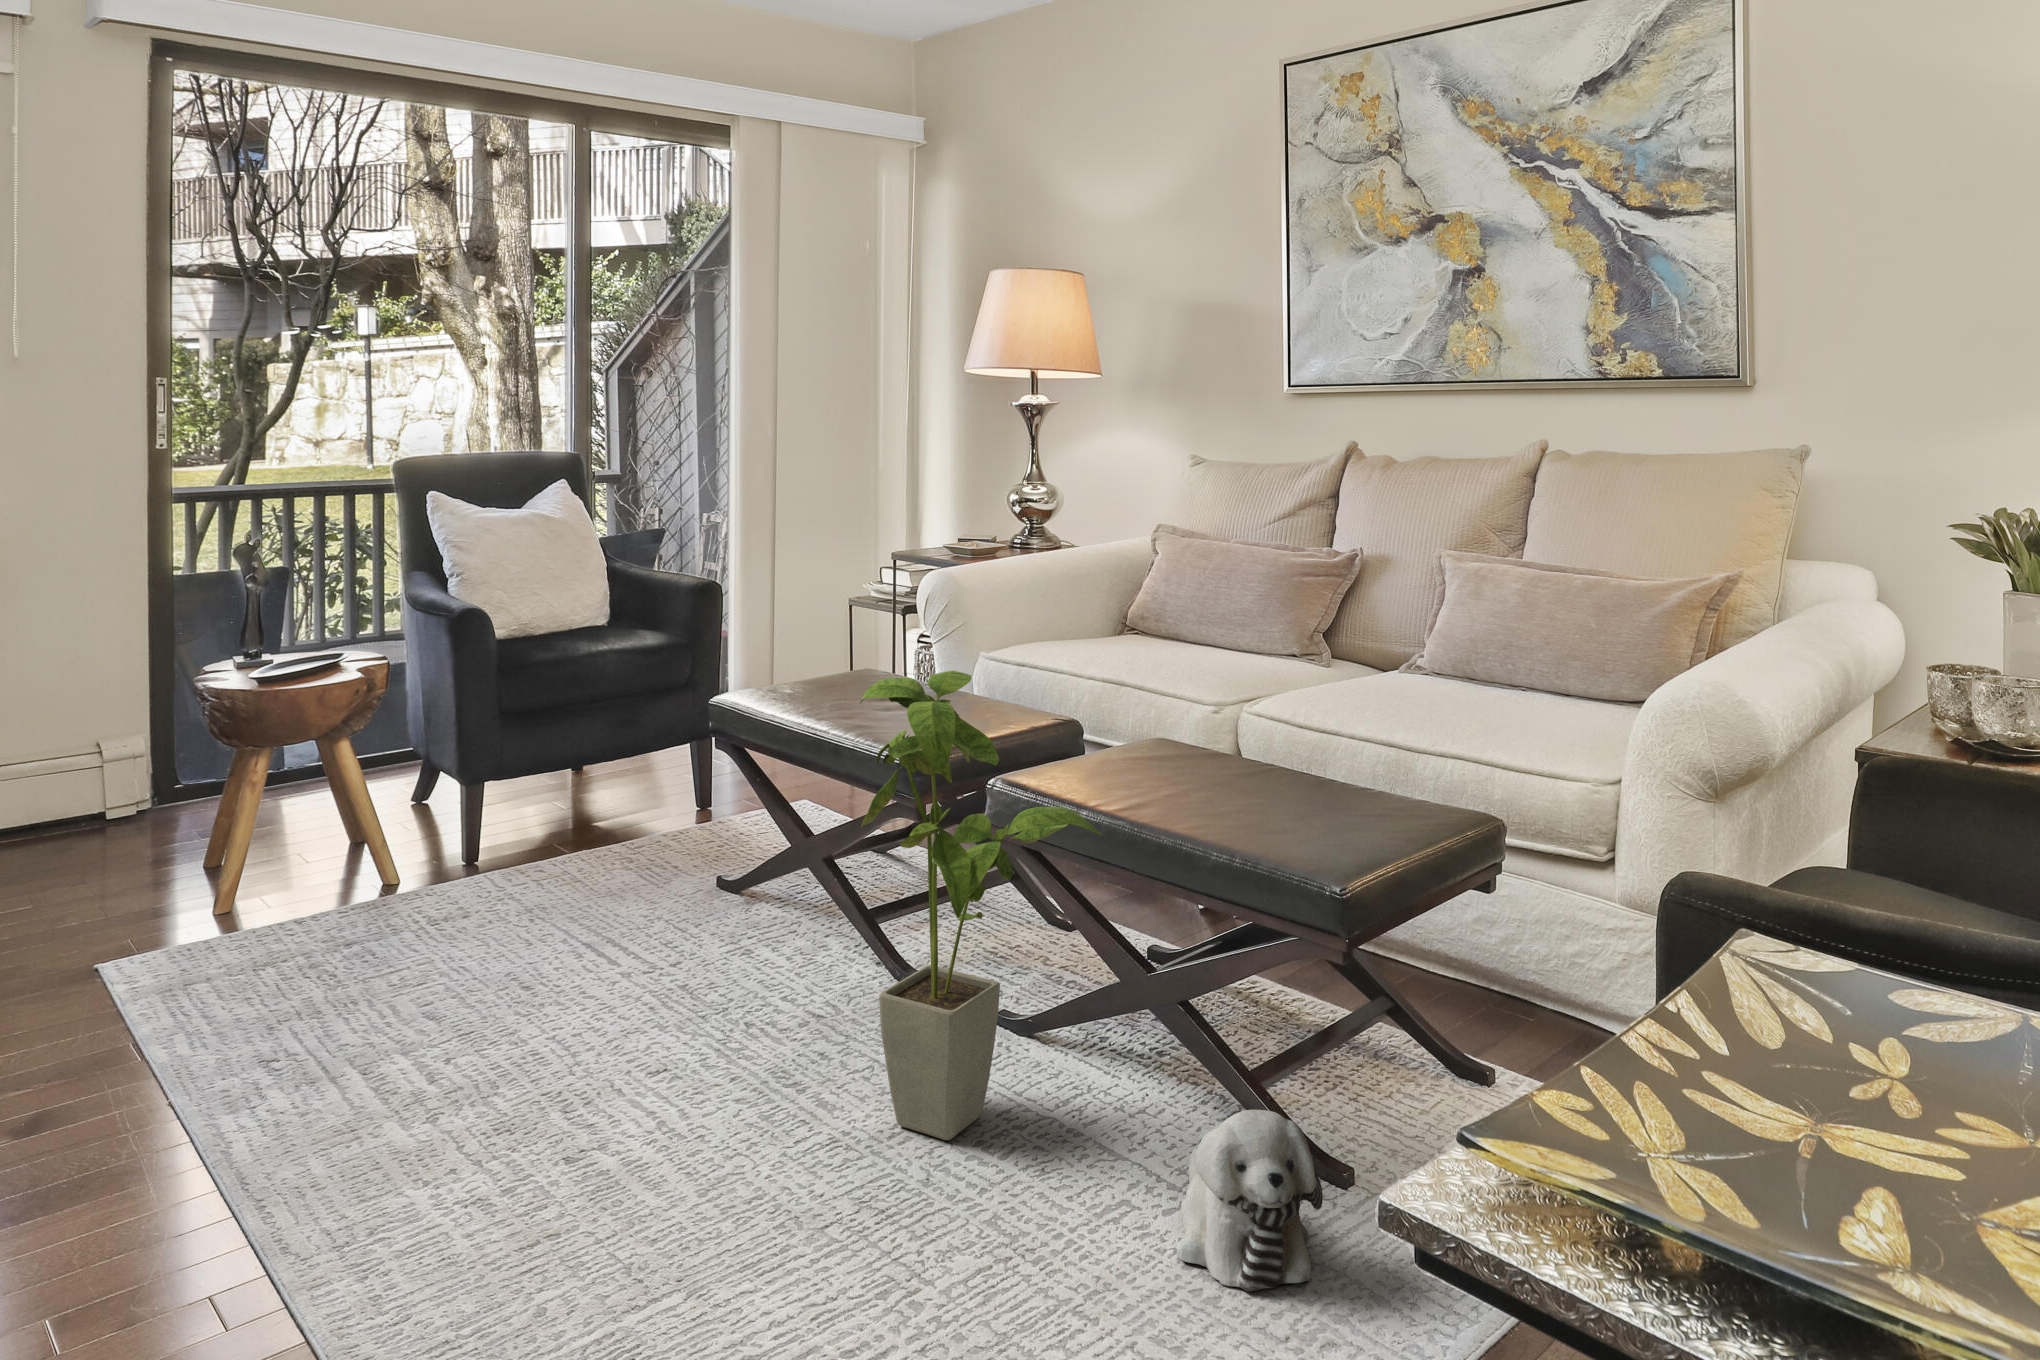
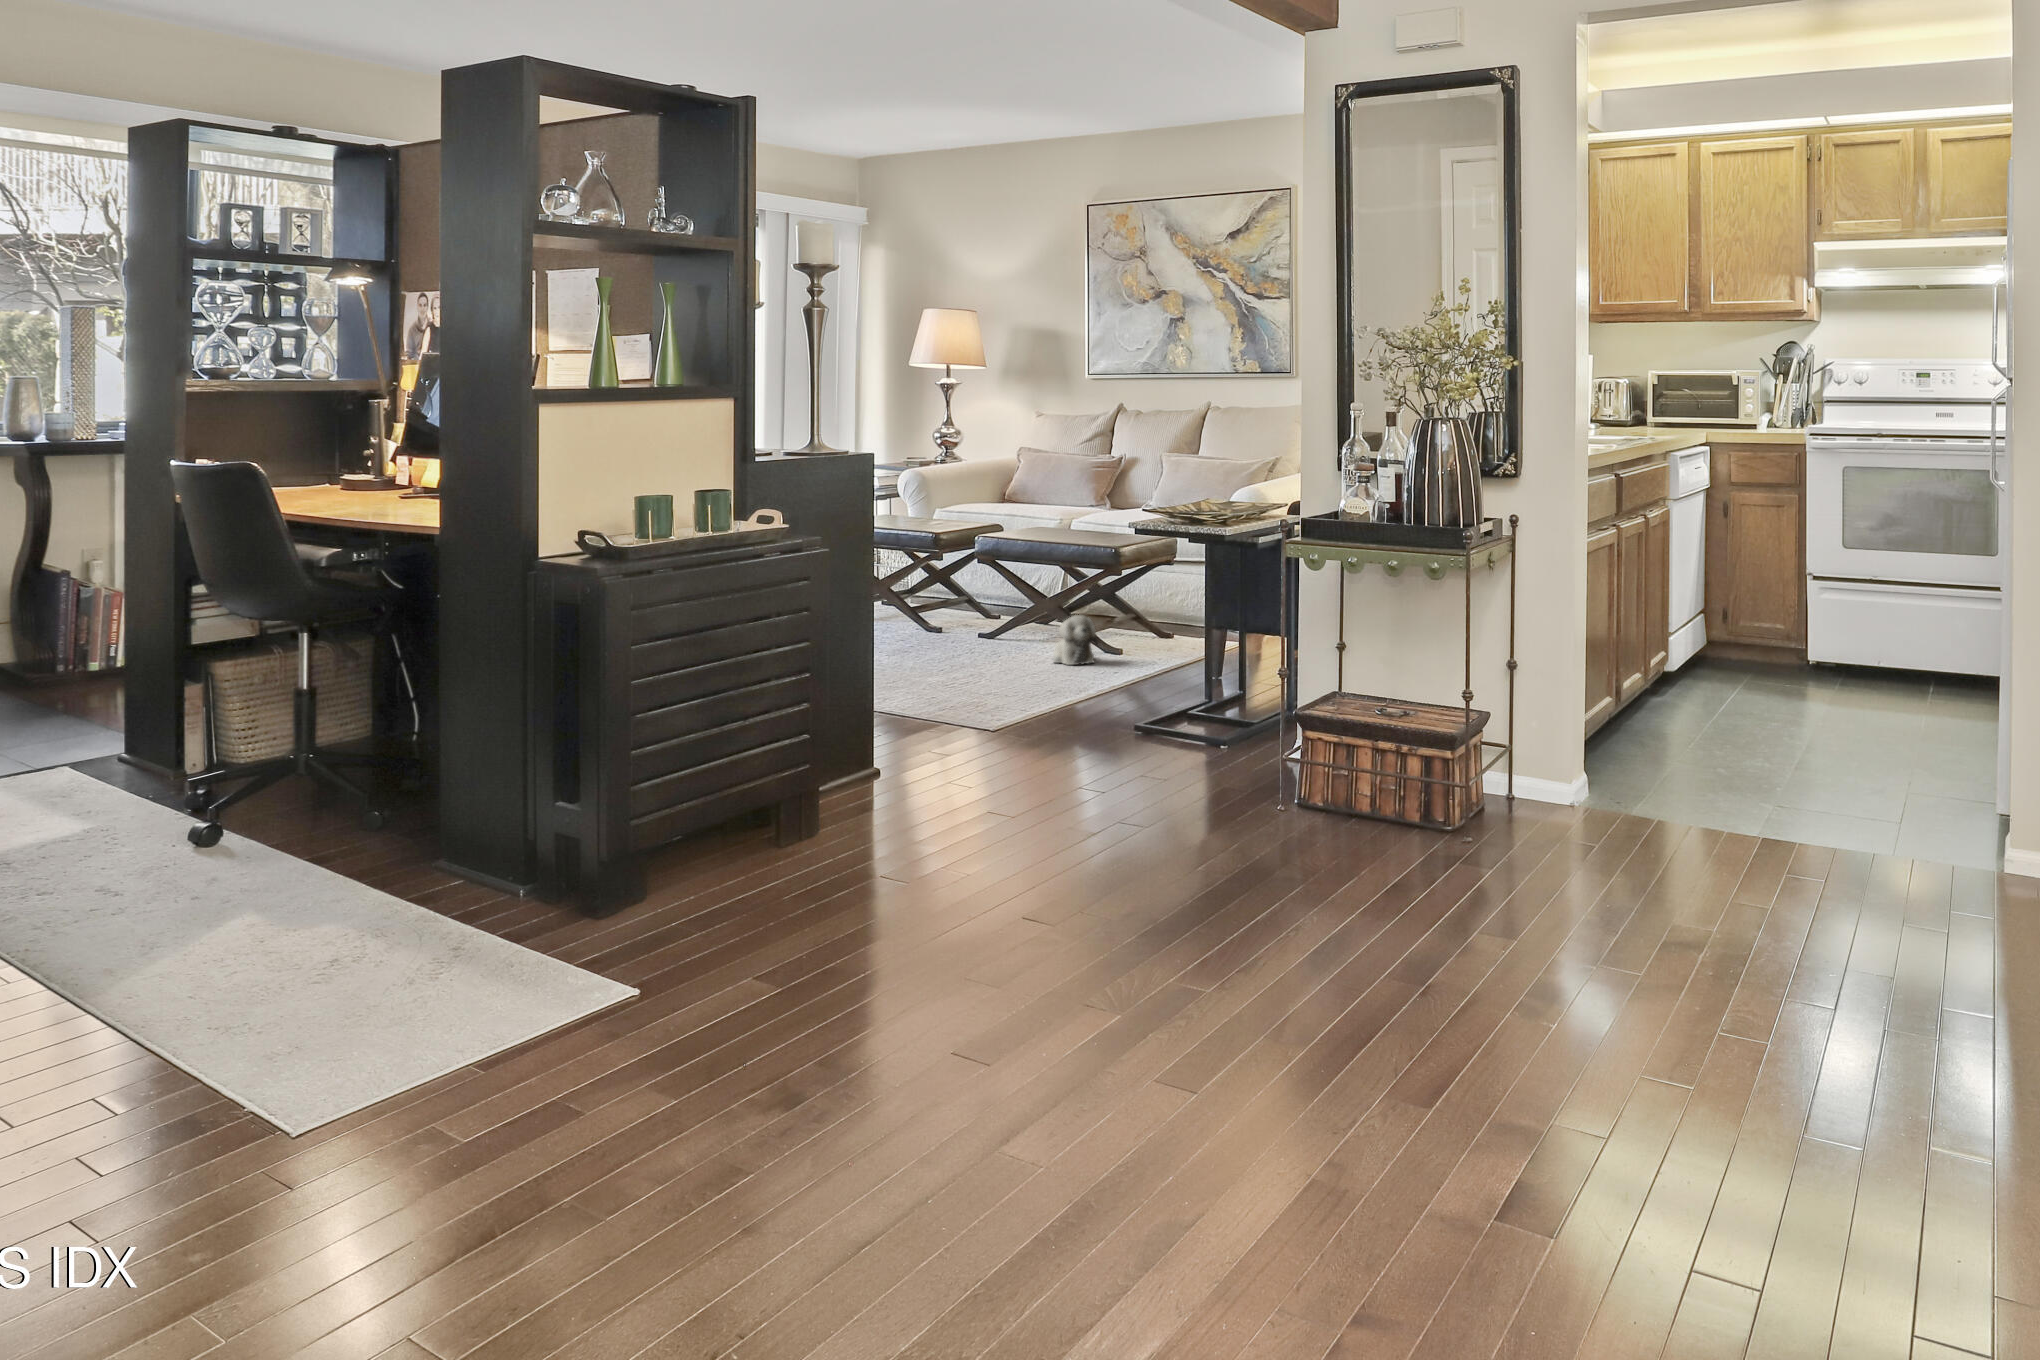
house plant: present [859,671,1102,1140] -> none [934,486,1024,652]

